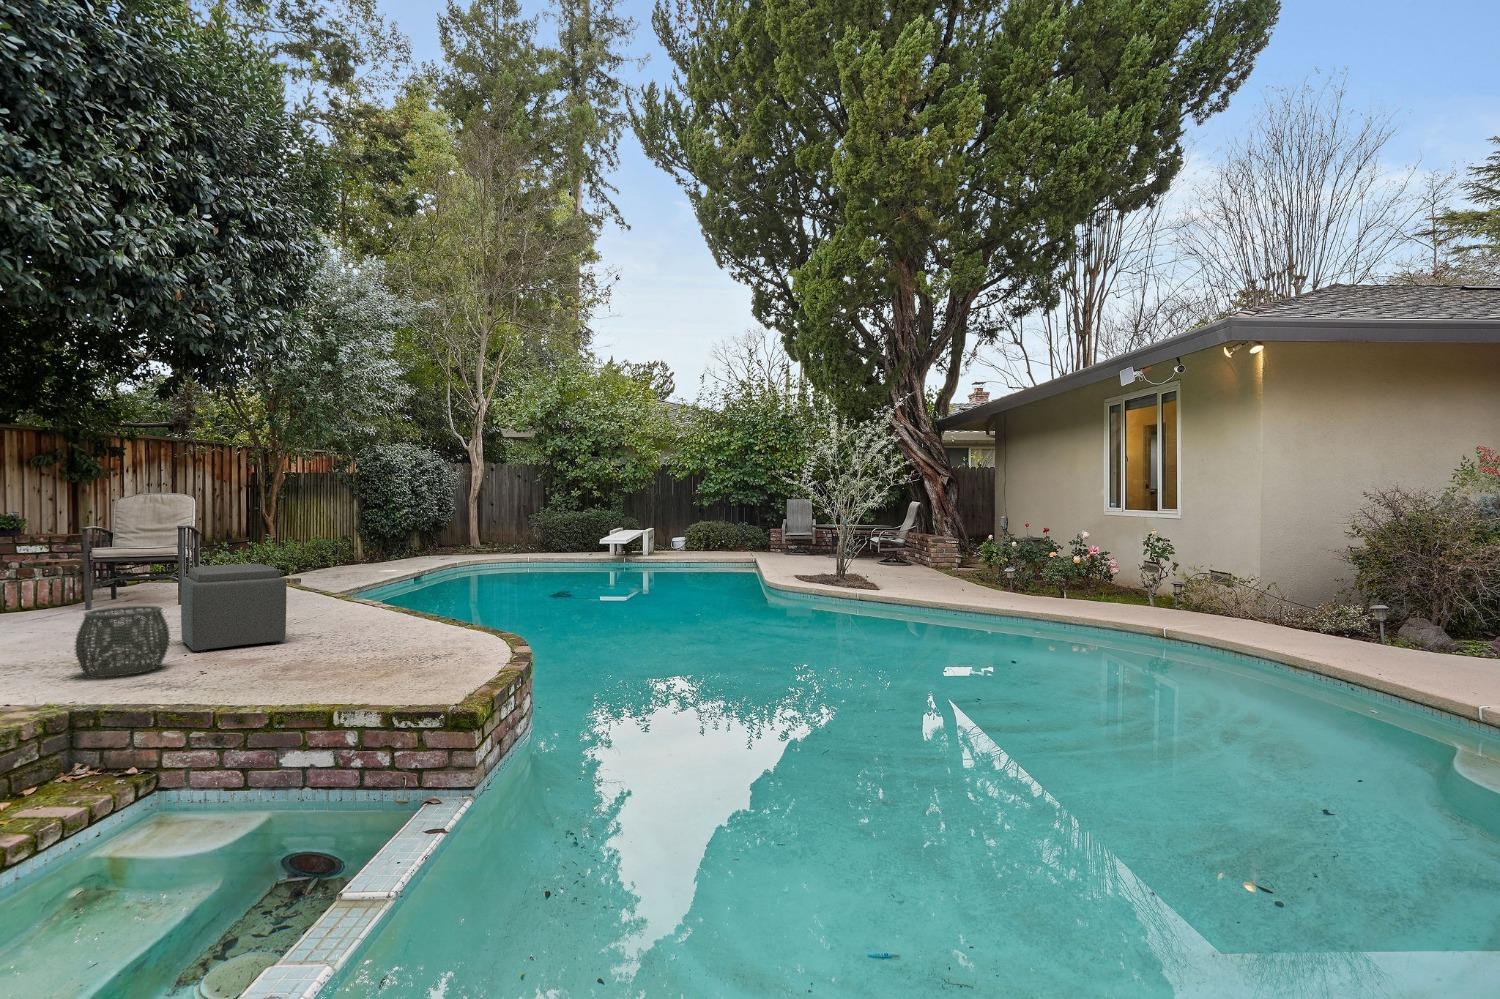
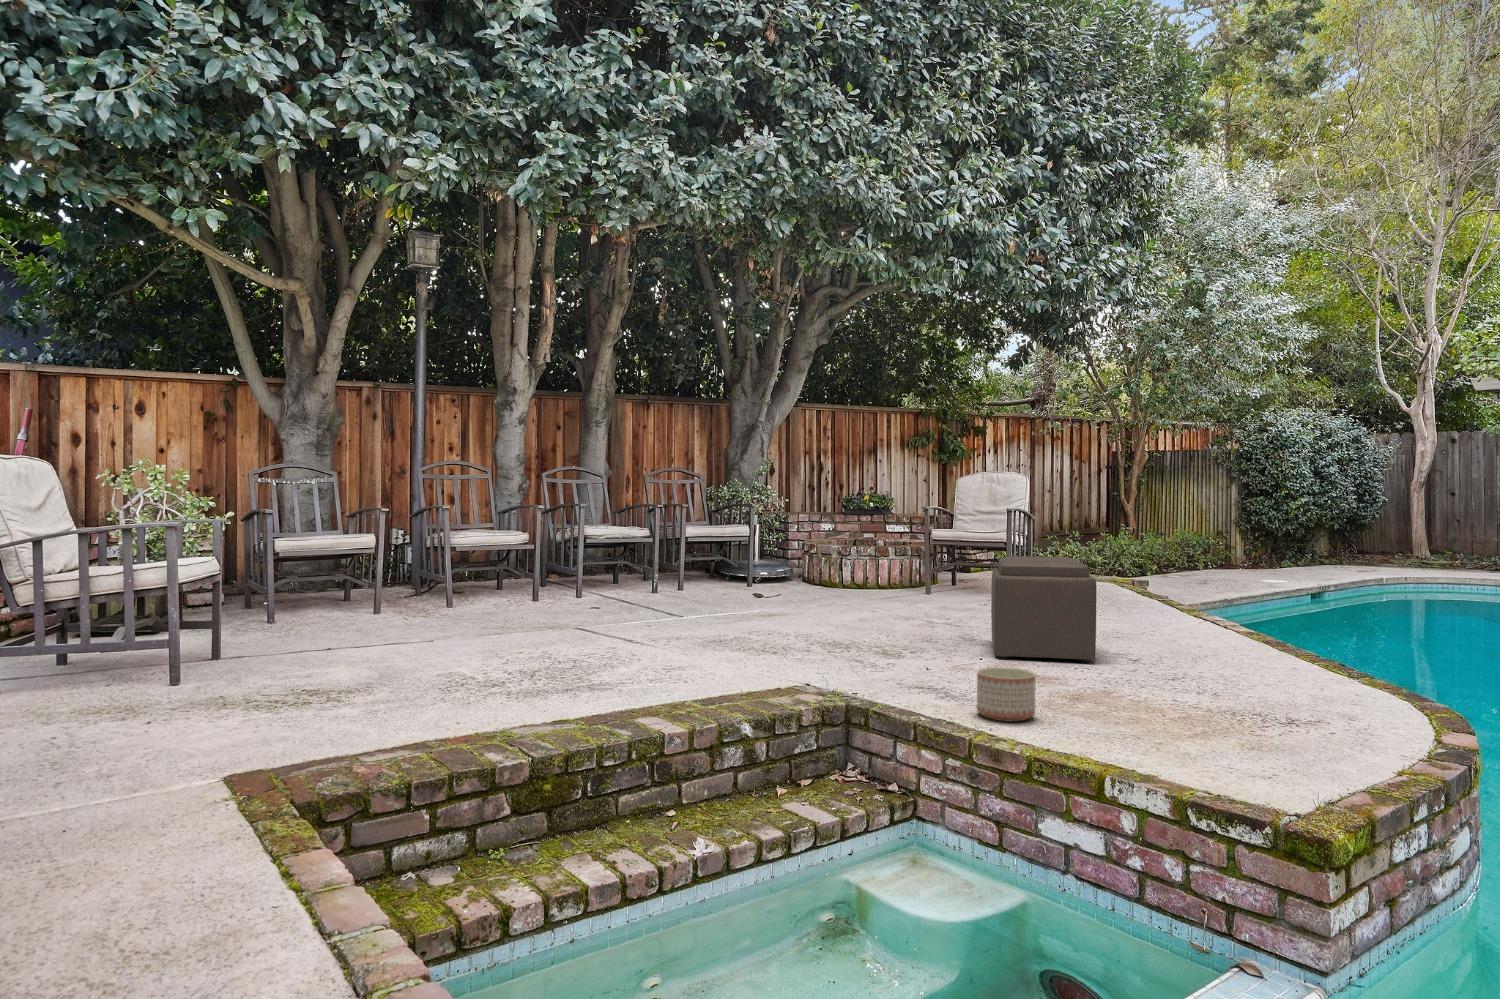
woven basket: present [75,606,170,678] -> none [884,595,967,673]
planter: none [204,653,259,697] -> present [977,667,1035,722]

